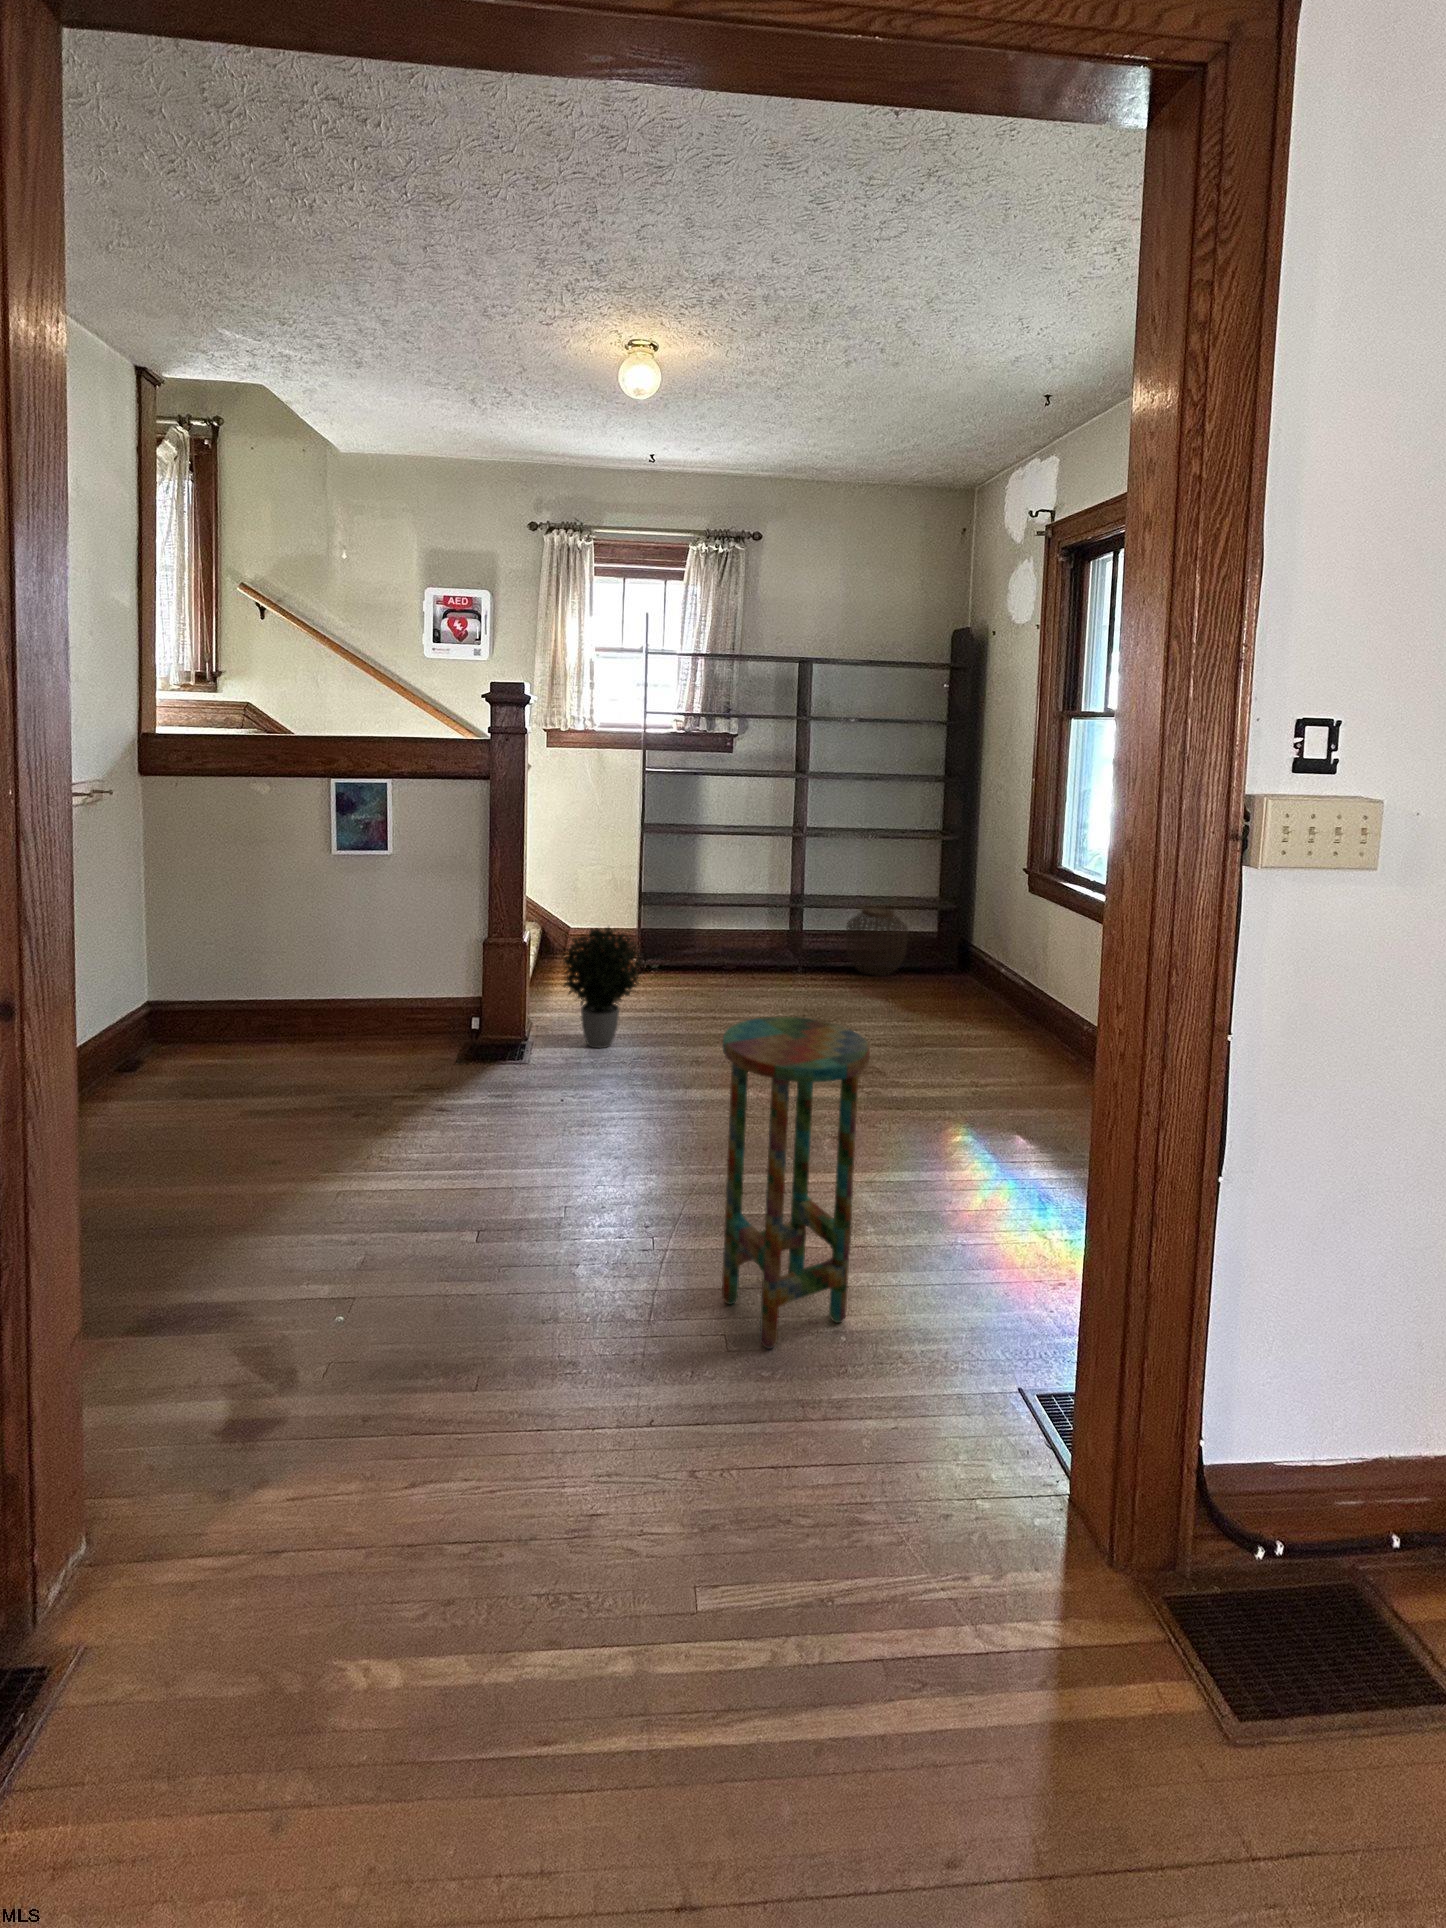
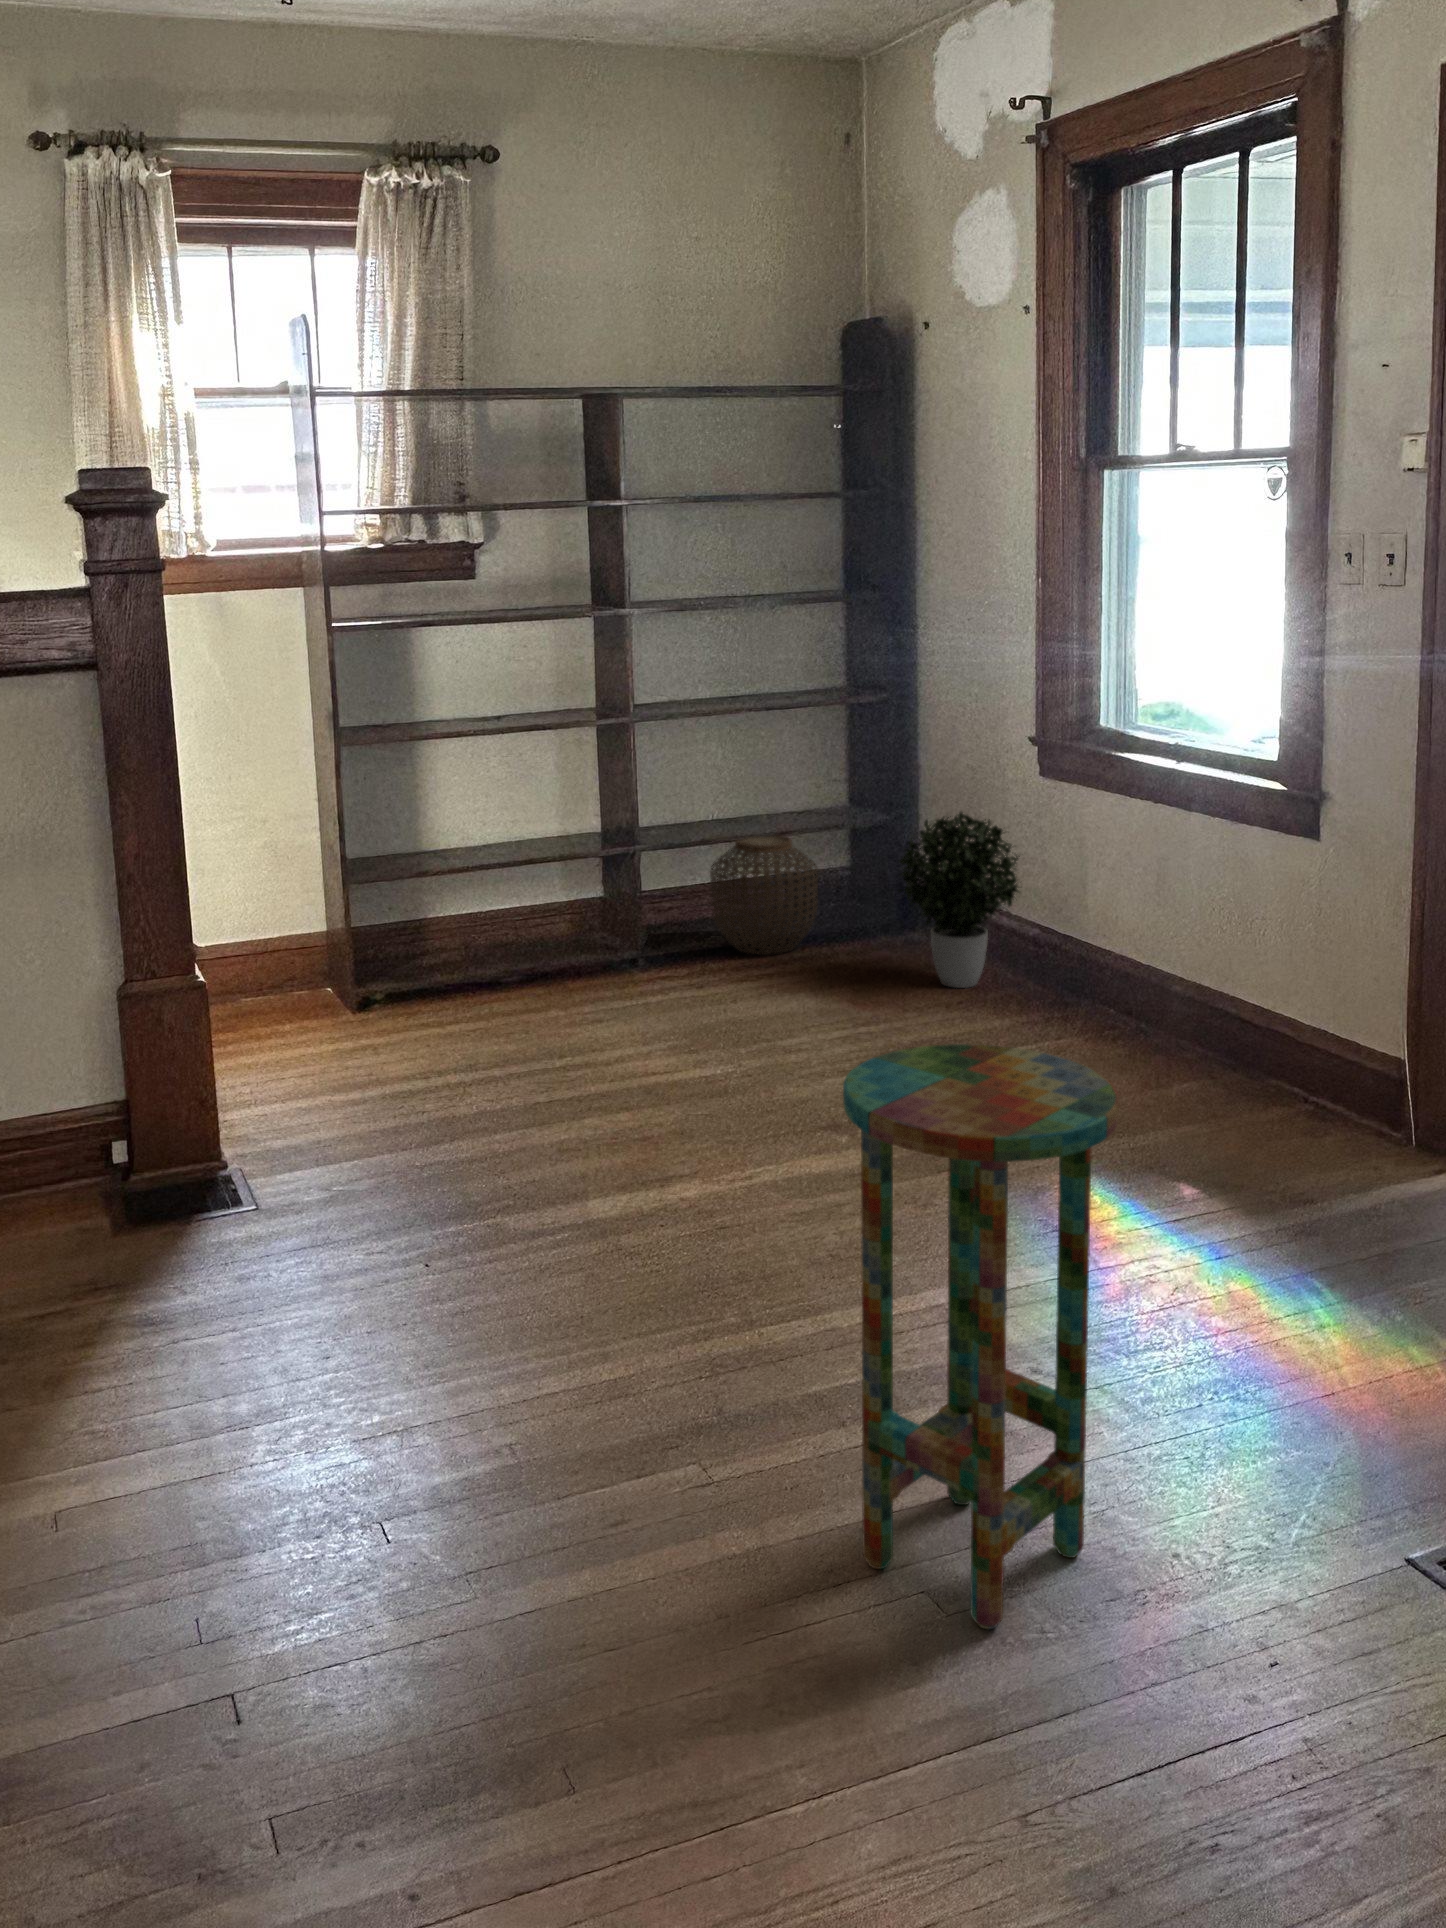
potted plant: present [561,927,642,1048] -> present [899,812,1020,988]

